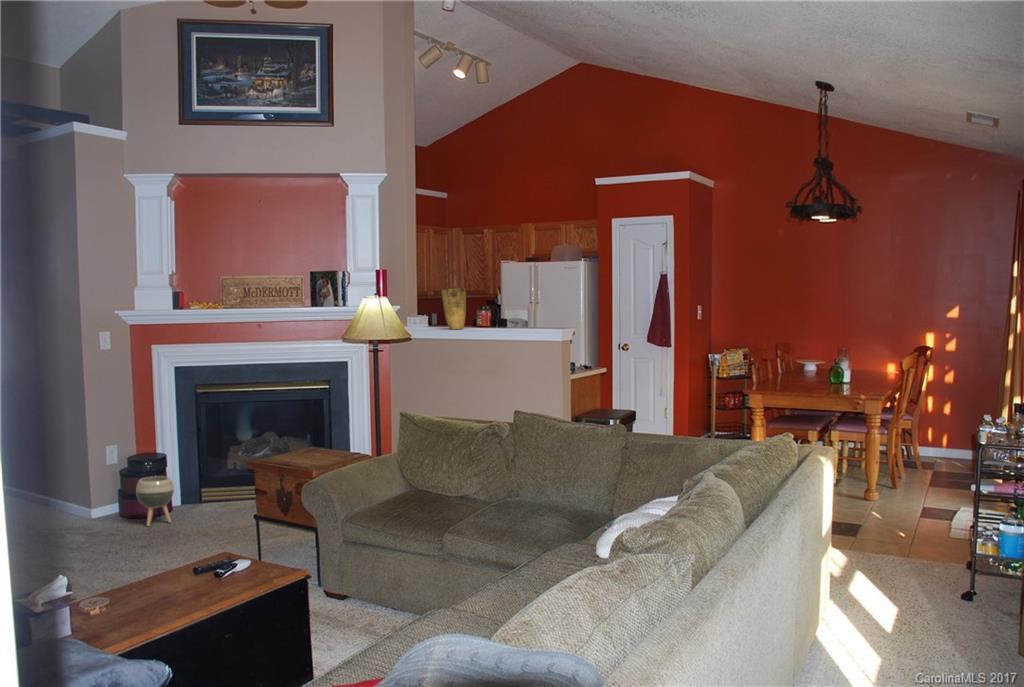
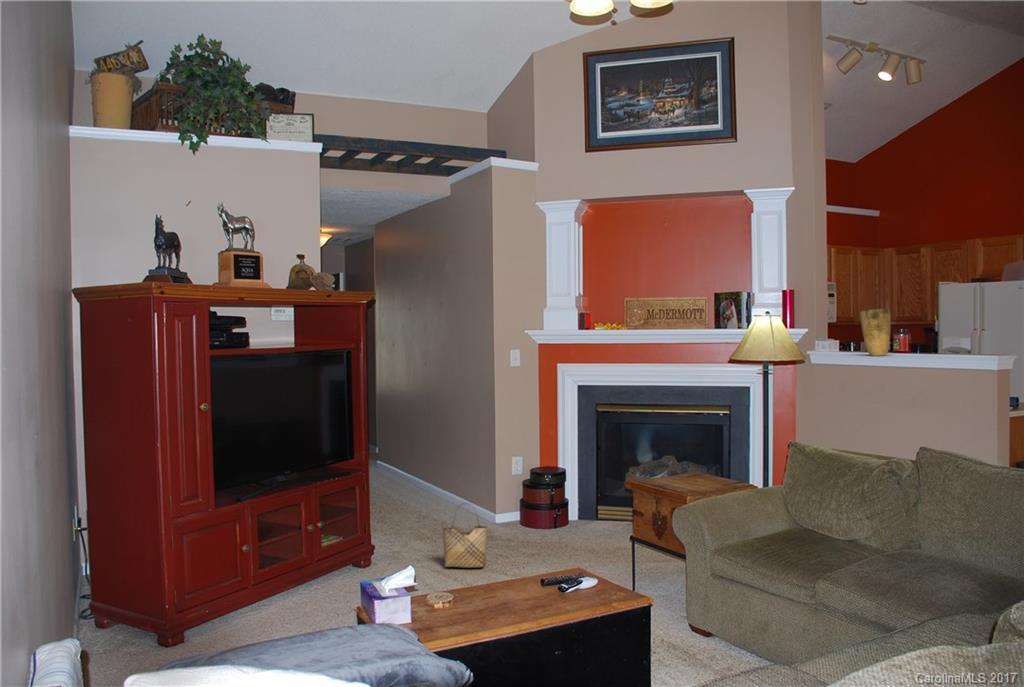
planter: present [136,476,174,526] -> none [529,492,563,540]
woven basket: none [59,491,109,557] -> present [443,503,488,568]

